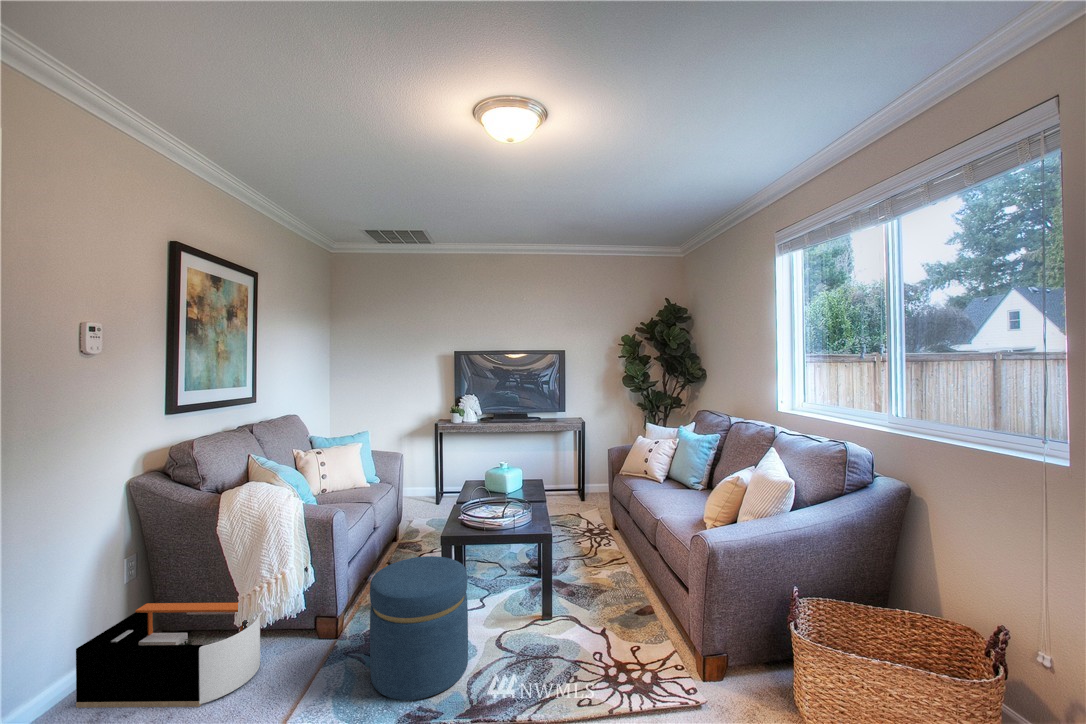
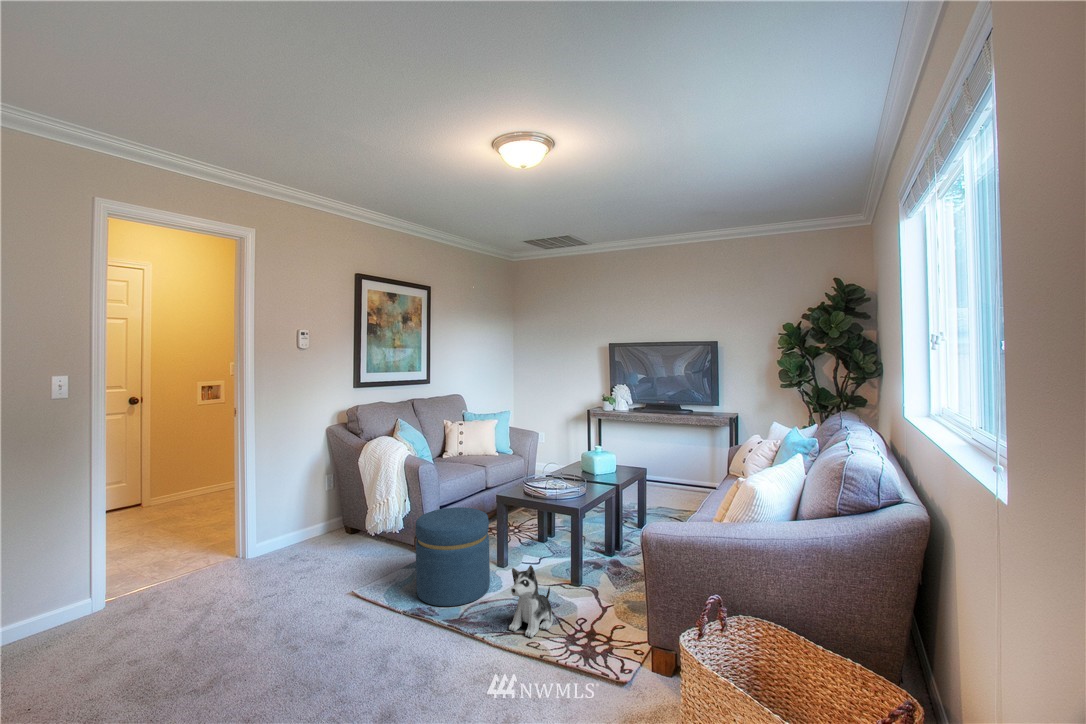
storage bin: present [76,603,260,708] -> none [289,507,378,571]
plush toy: none [532,607,580,694] -> present [509,565,553,638]

